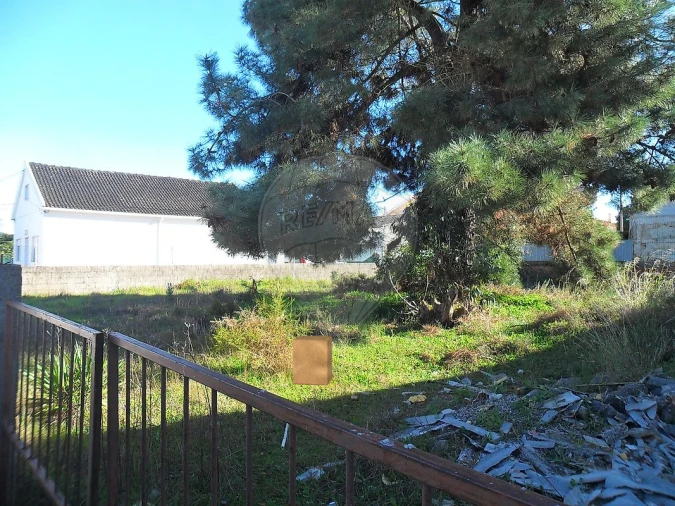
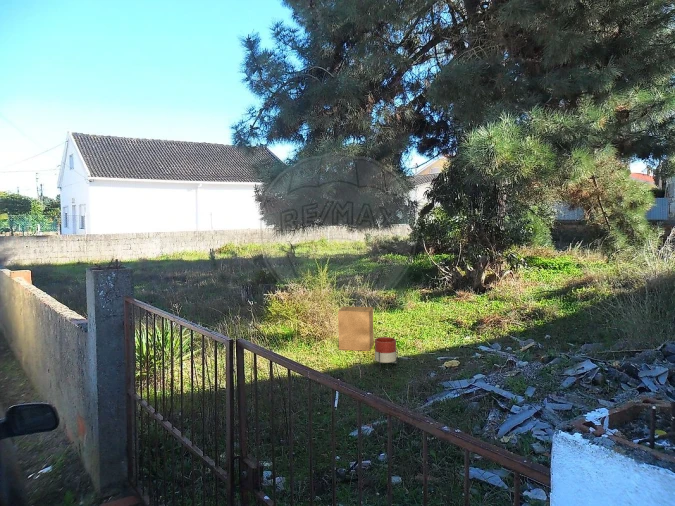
planter: none [332,368,357,410] -> present [375,337,398,374]

